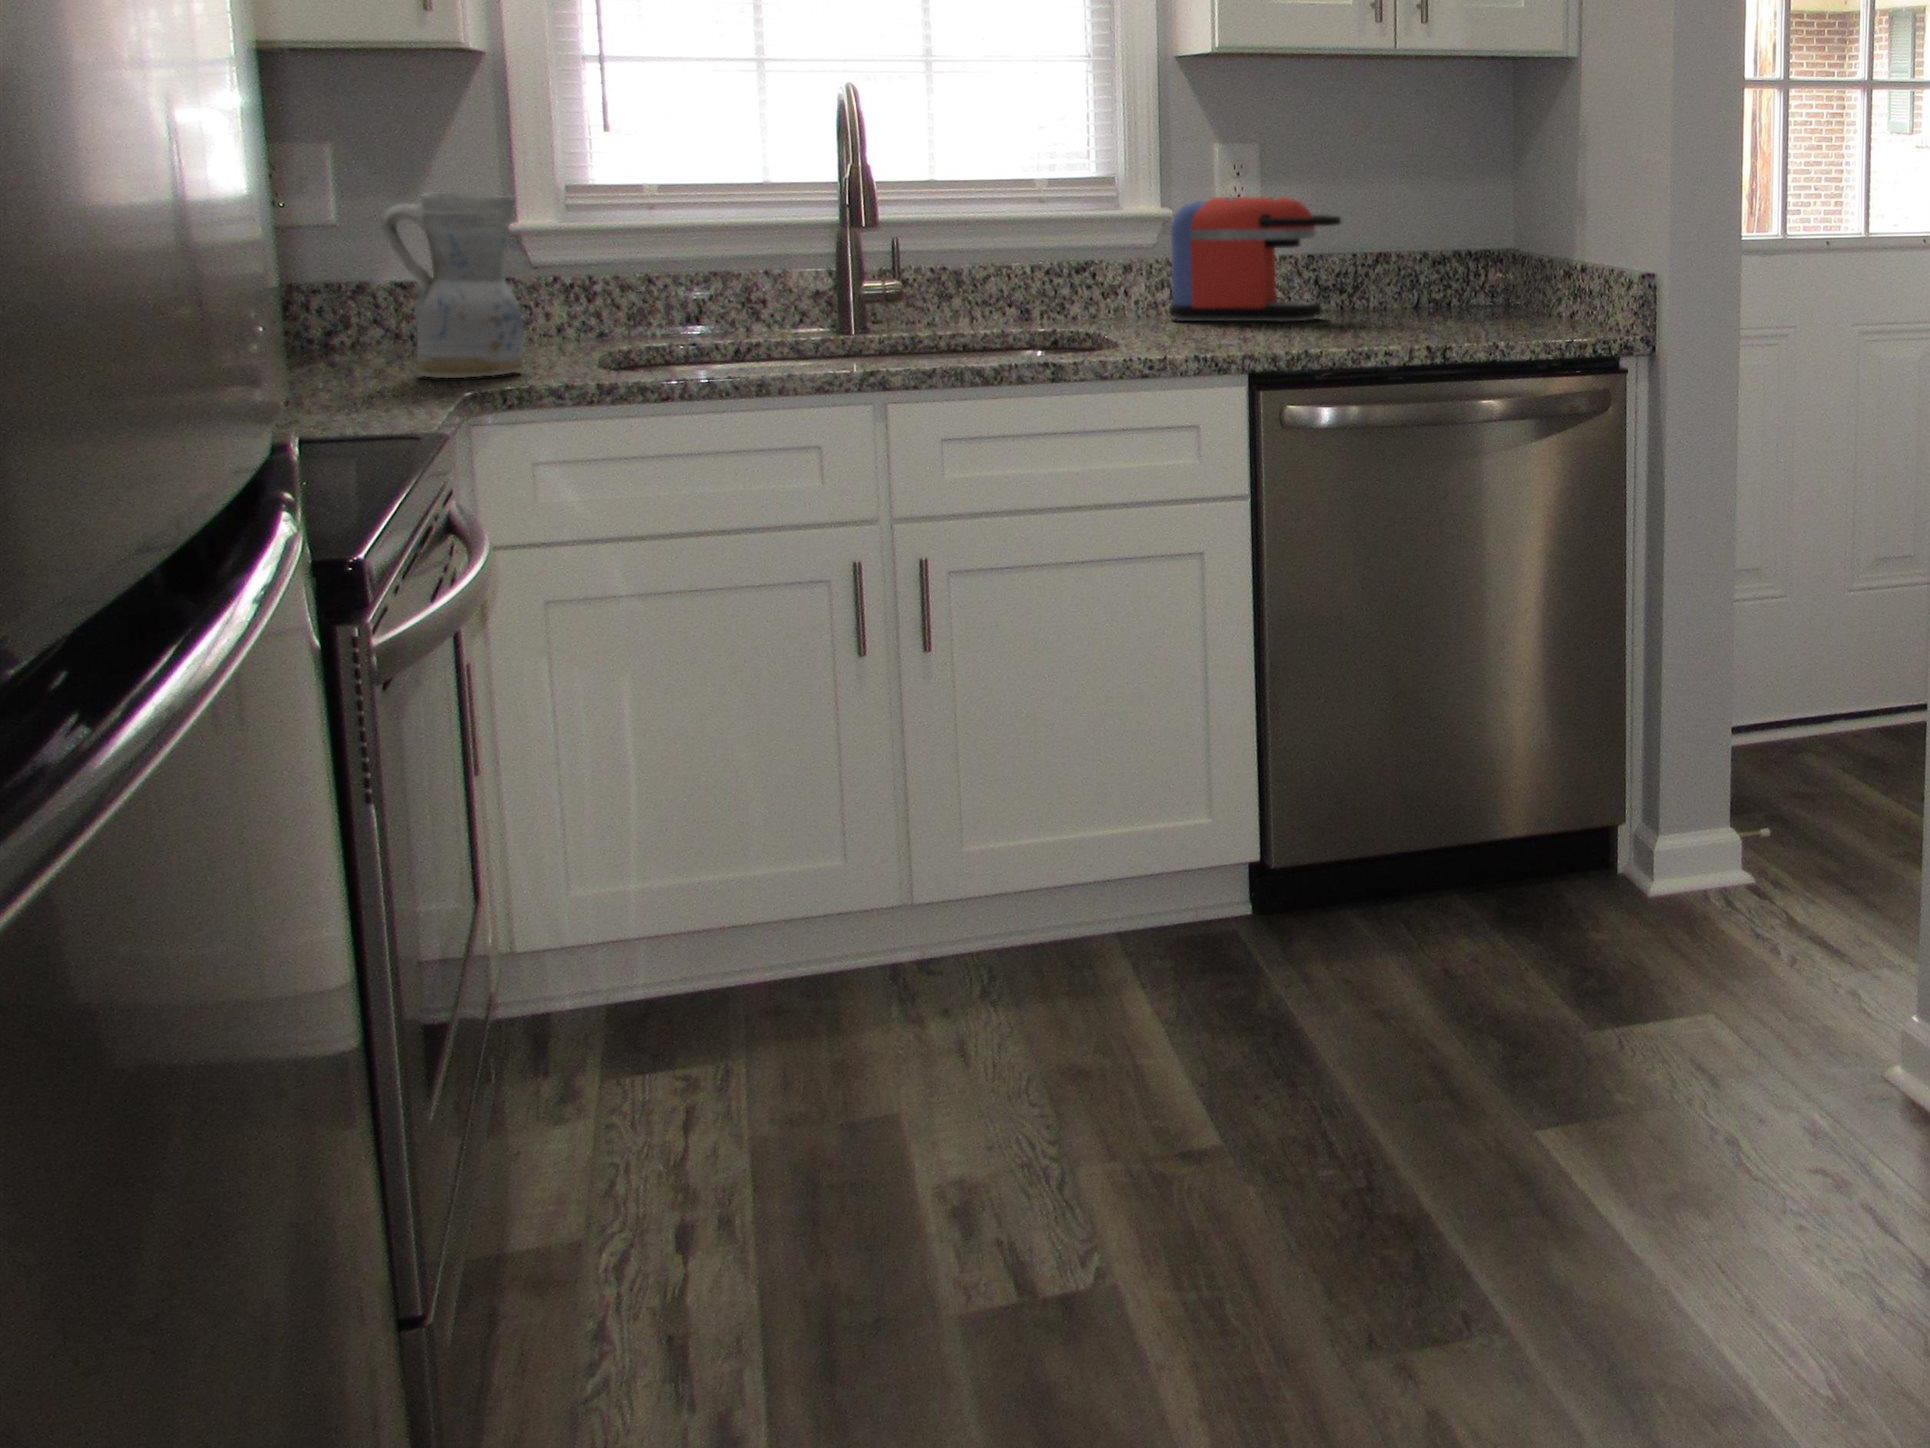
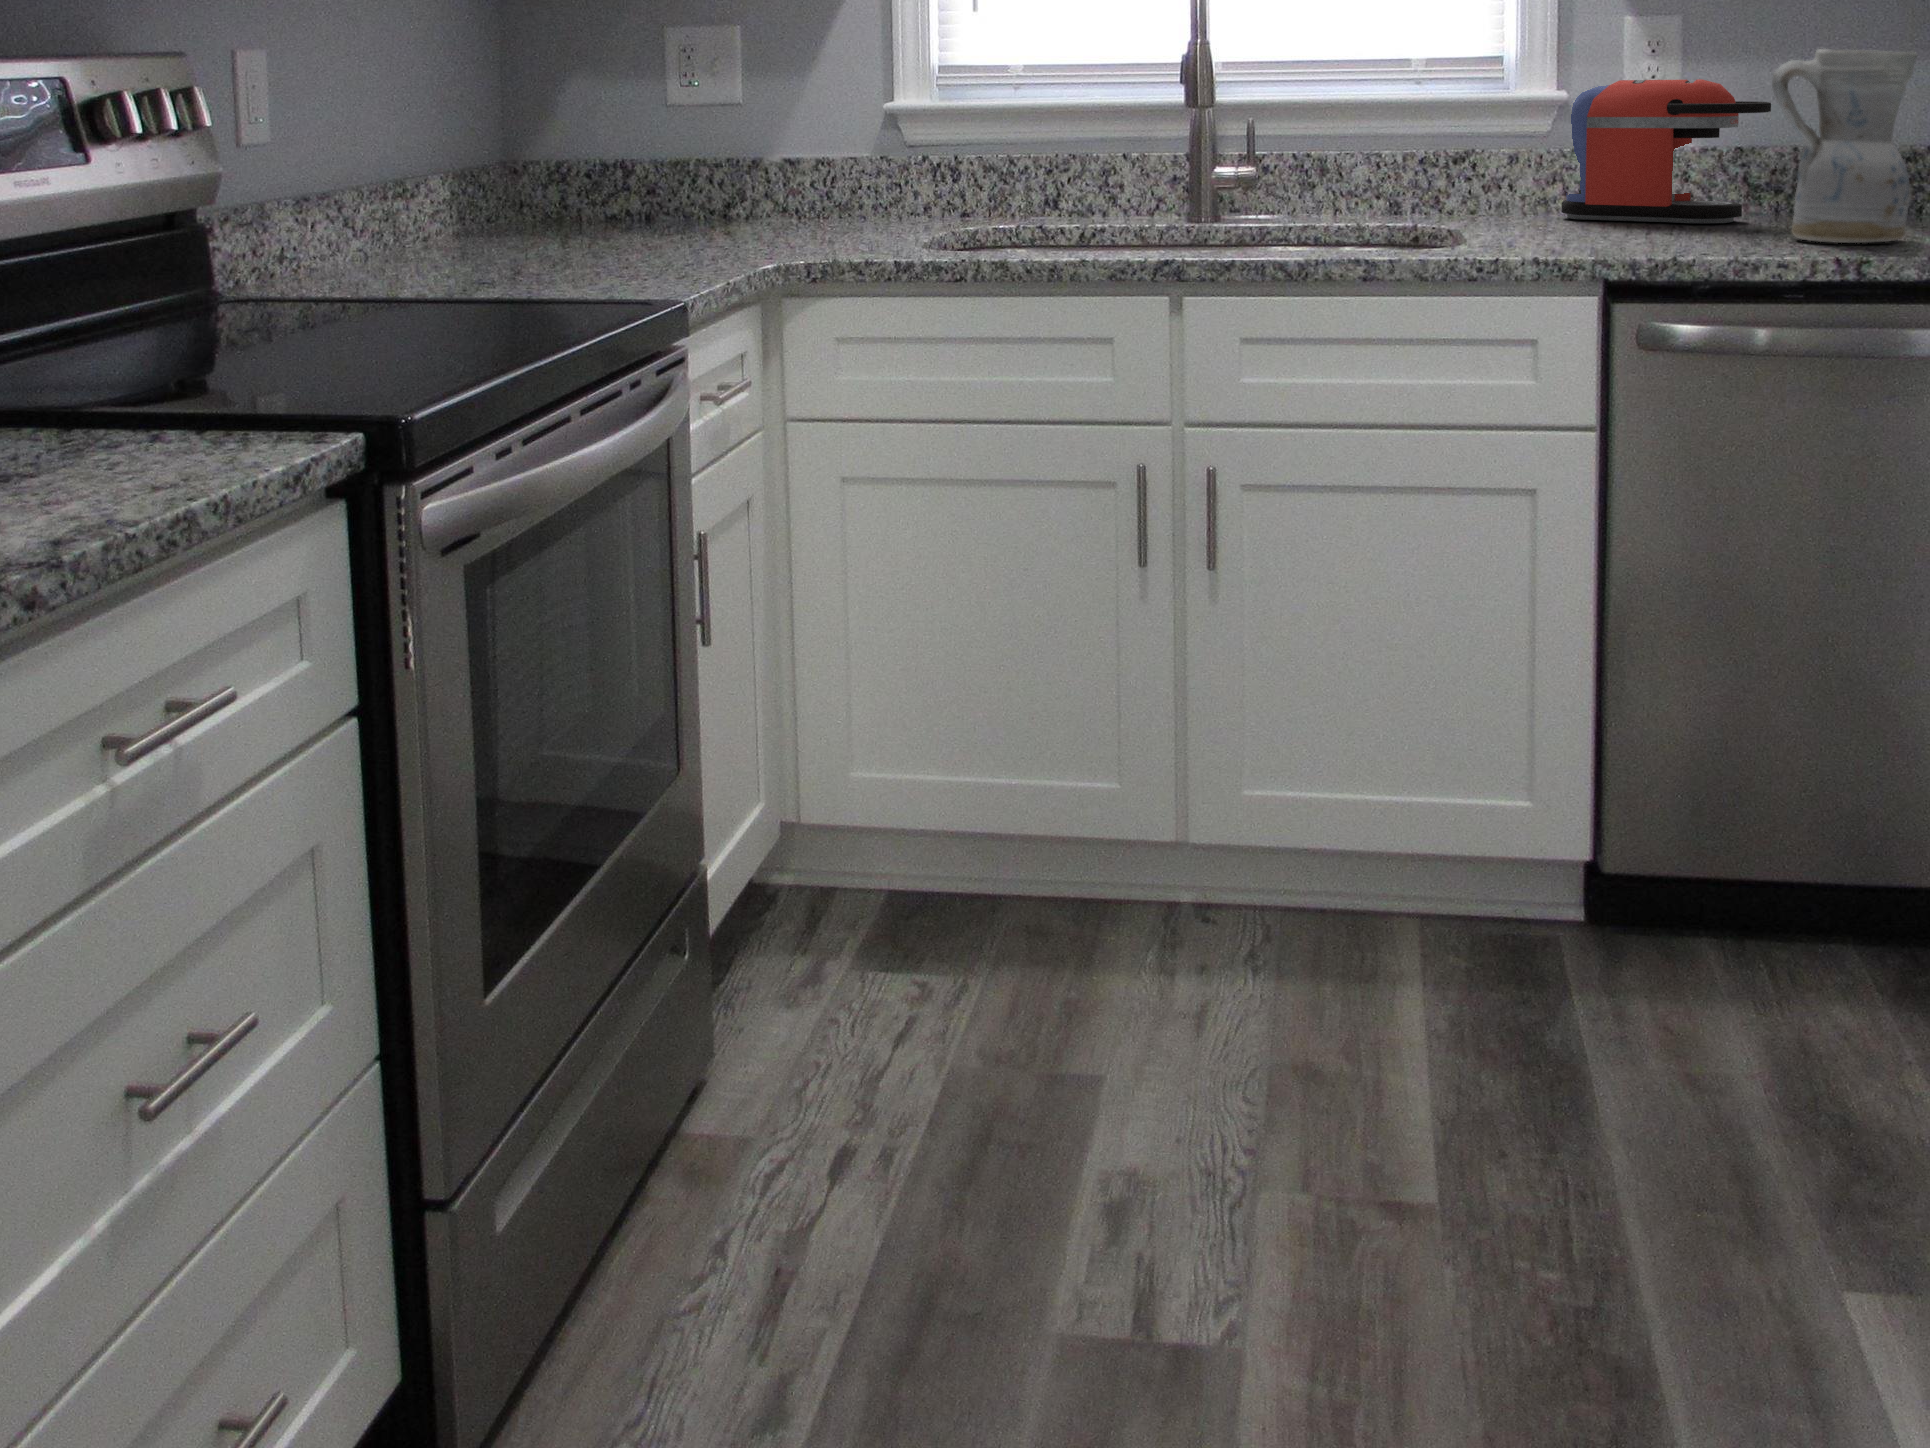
ceramic pitcher: present [381,193,524,378] -> present [1772,49,1917,243]

